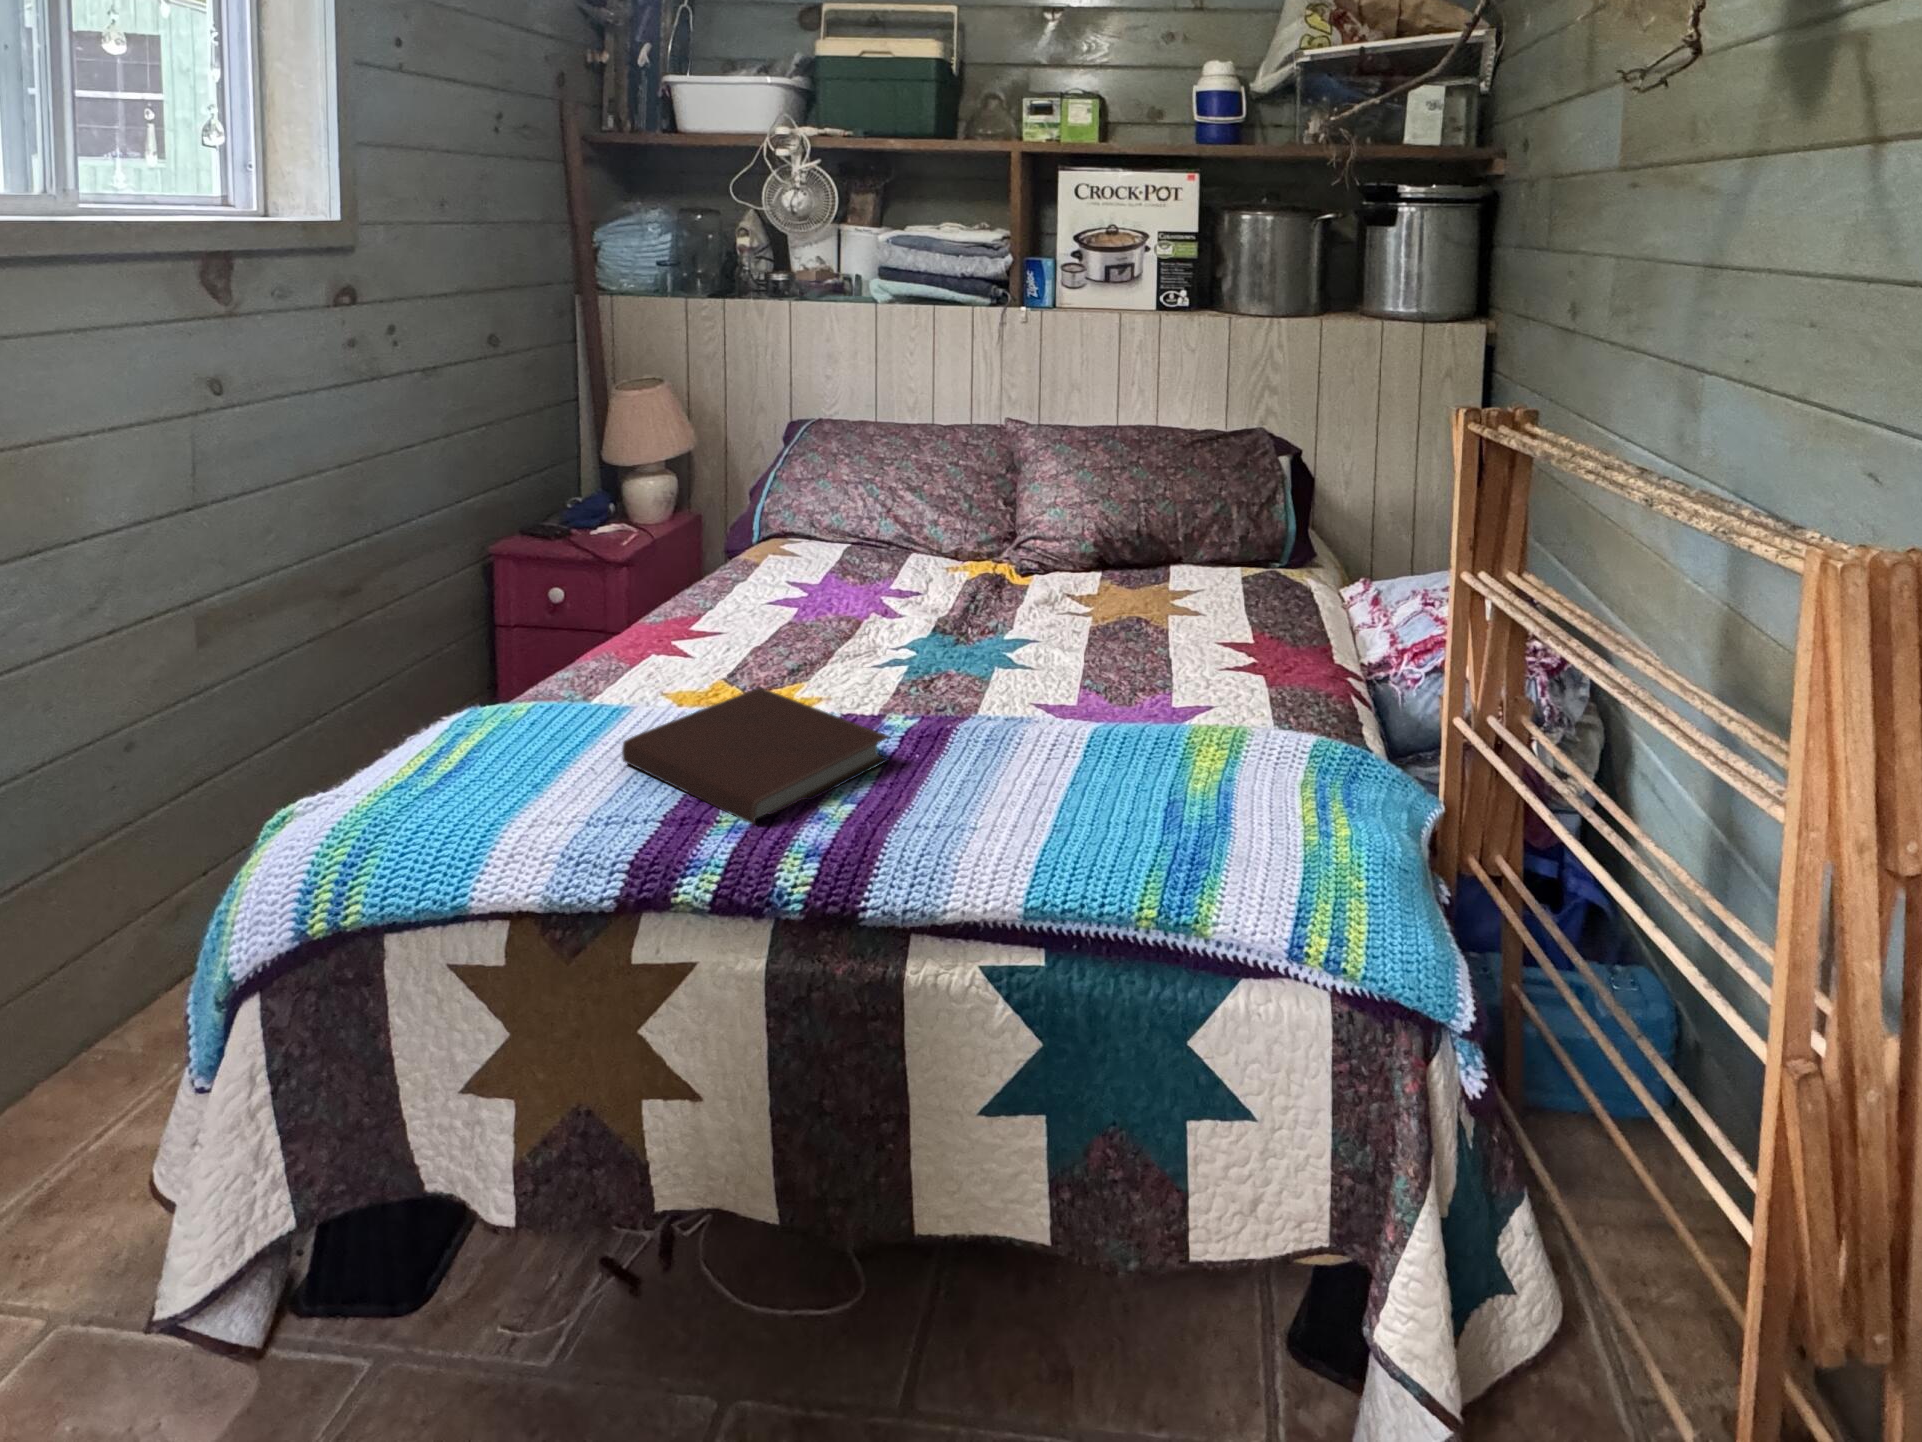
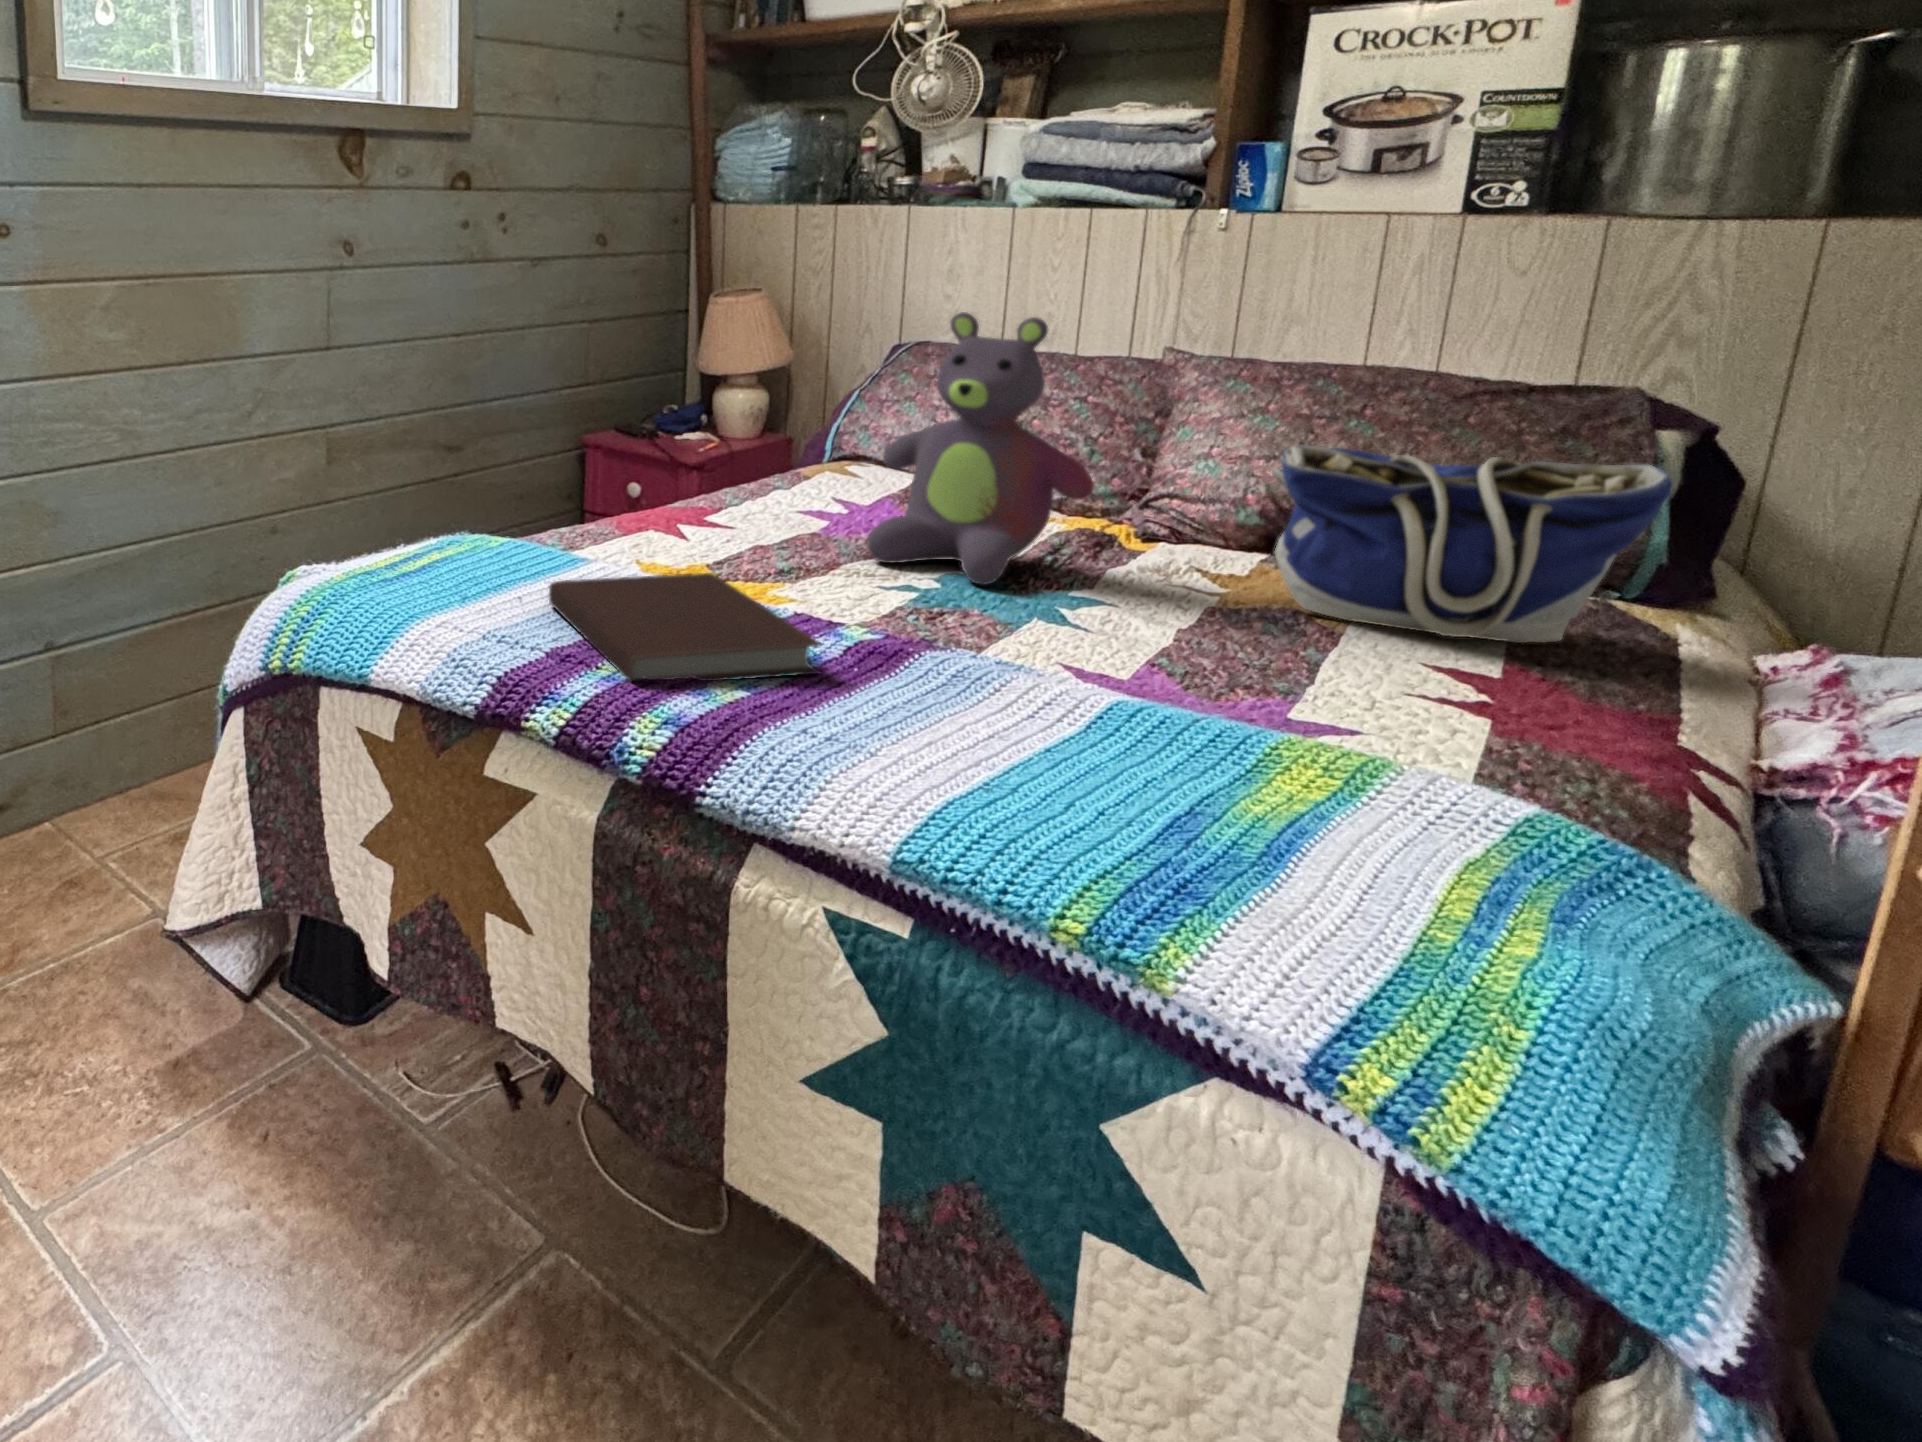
stuffed bear: none [839,417,996,633] -> present [867,312,1094,585]
tote bag: none [1097,481,1280,602] -> present [1272,444,1672,643]

